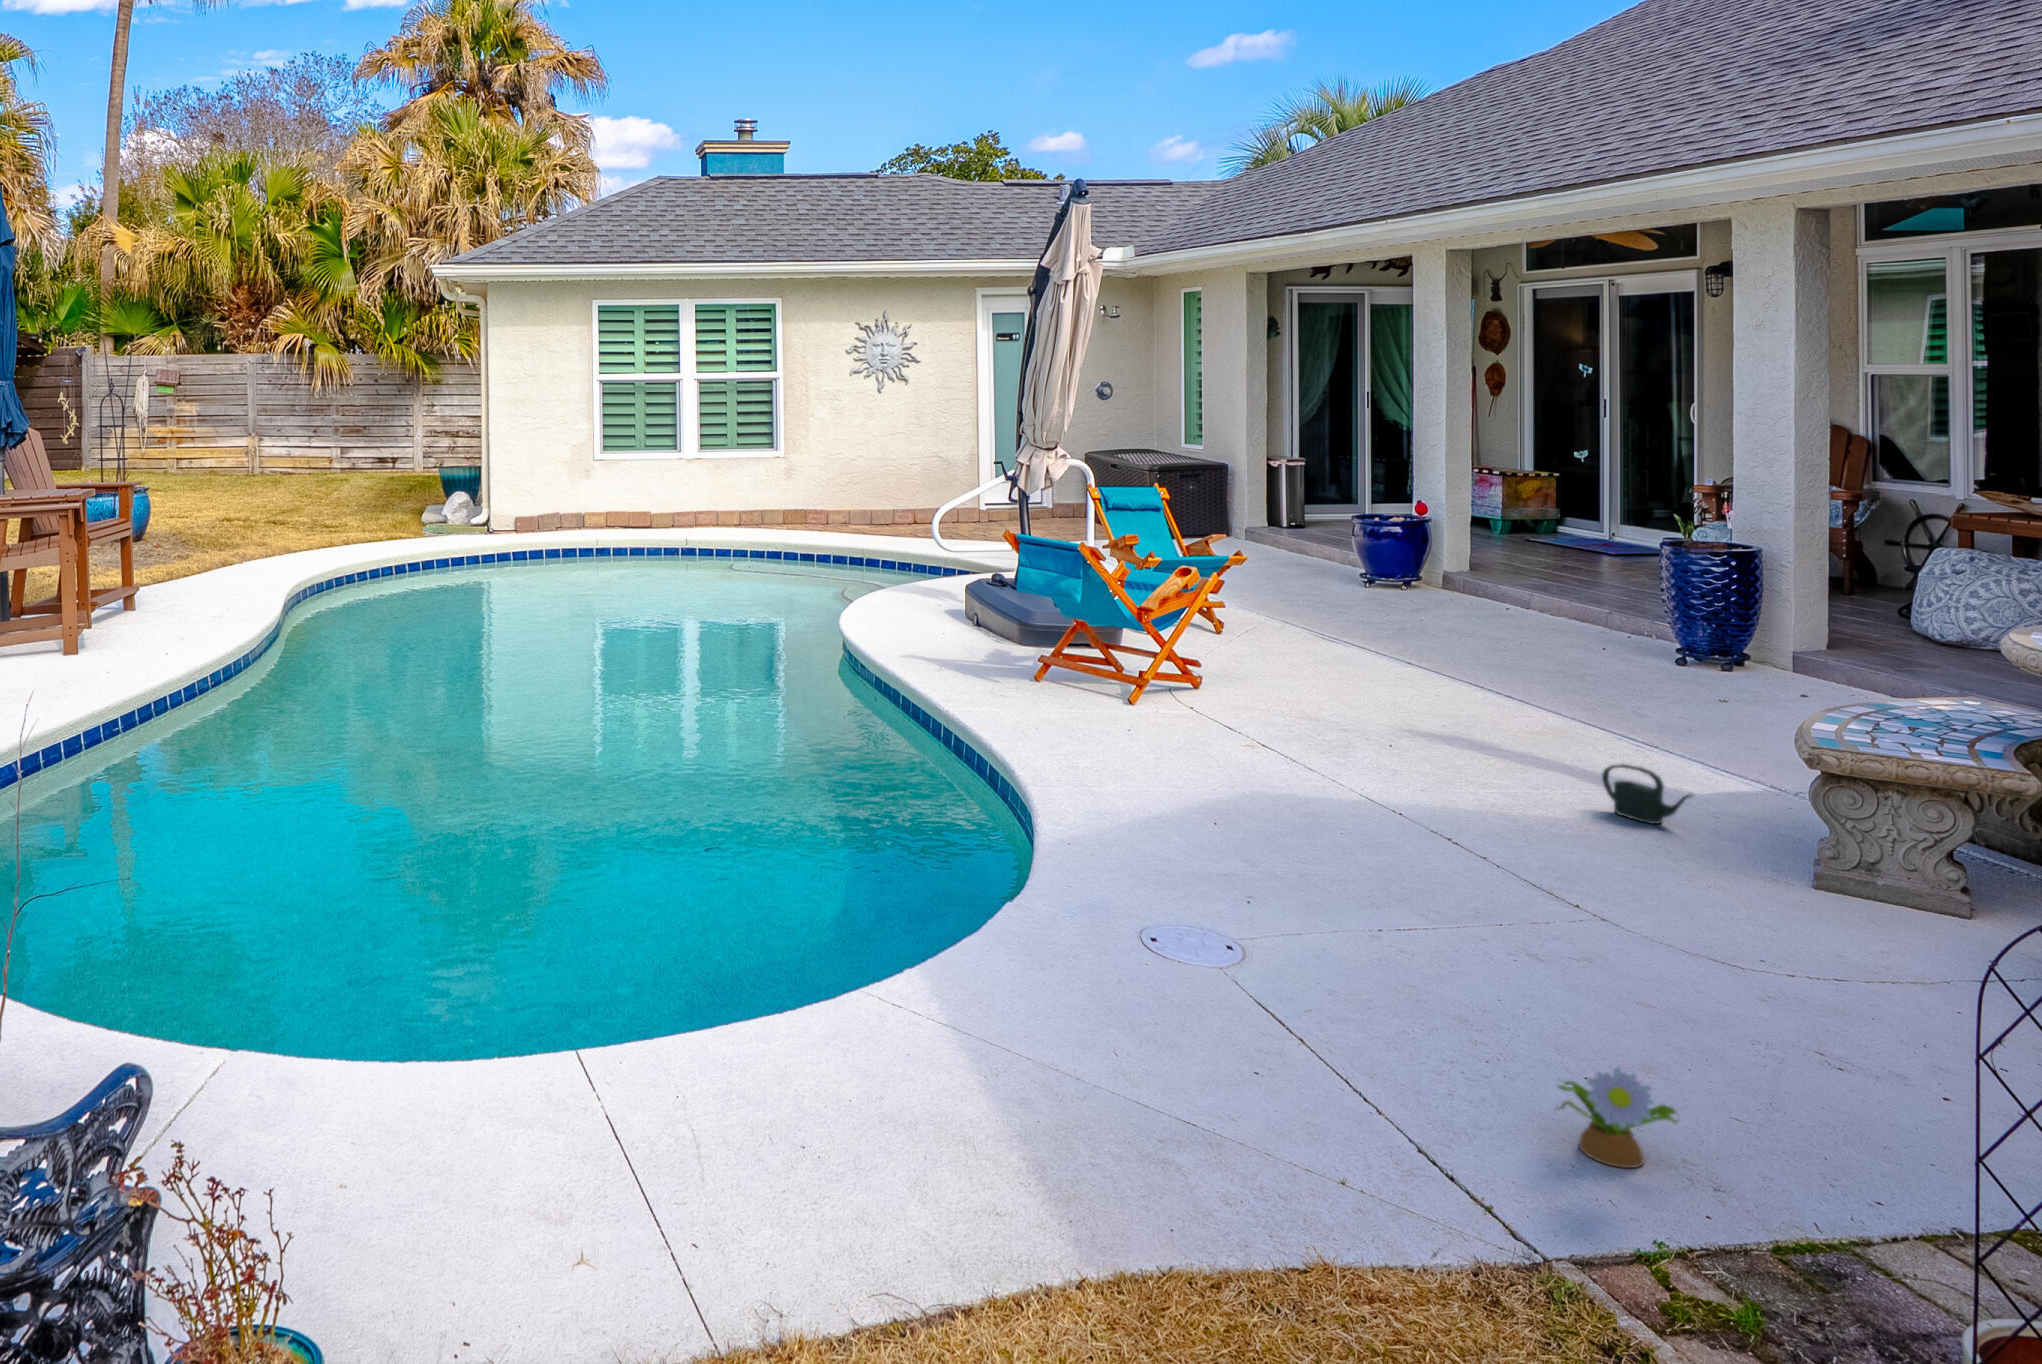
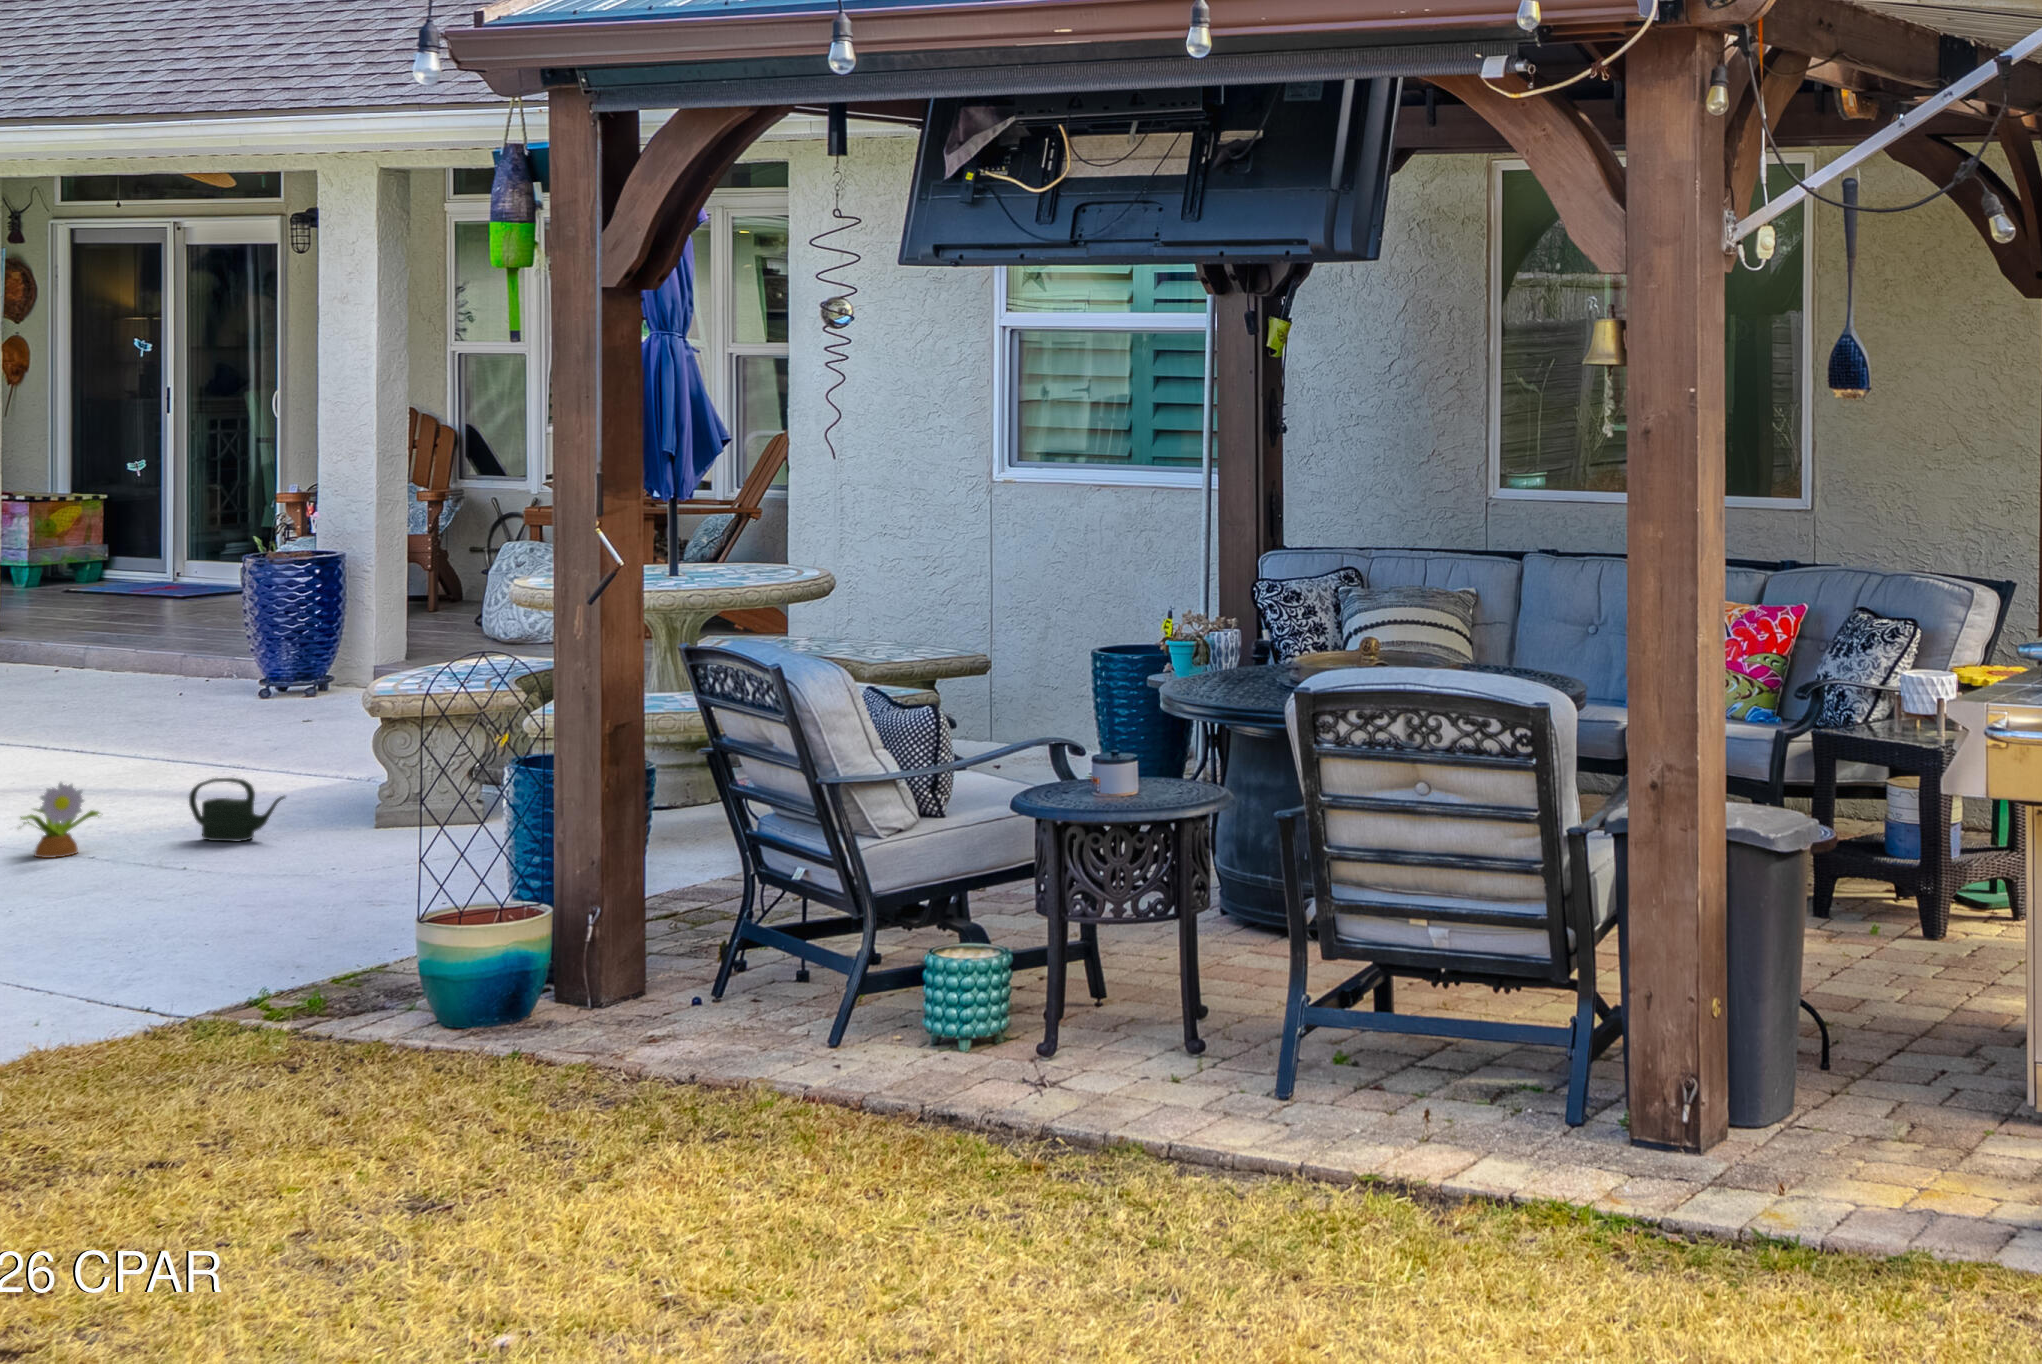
decorative plant: present [1558,1068,1677,1168] -> present [19,782,99,858]

